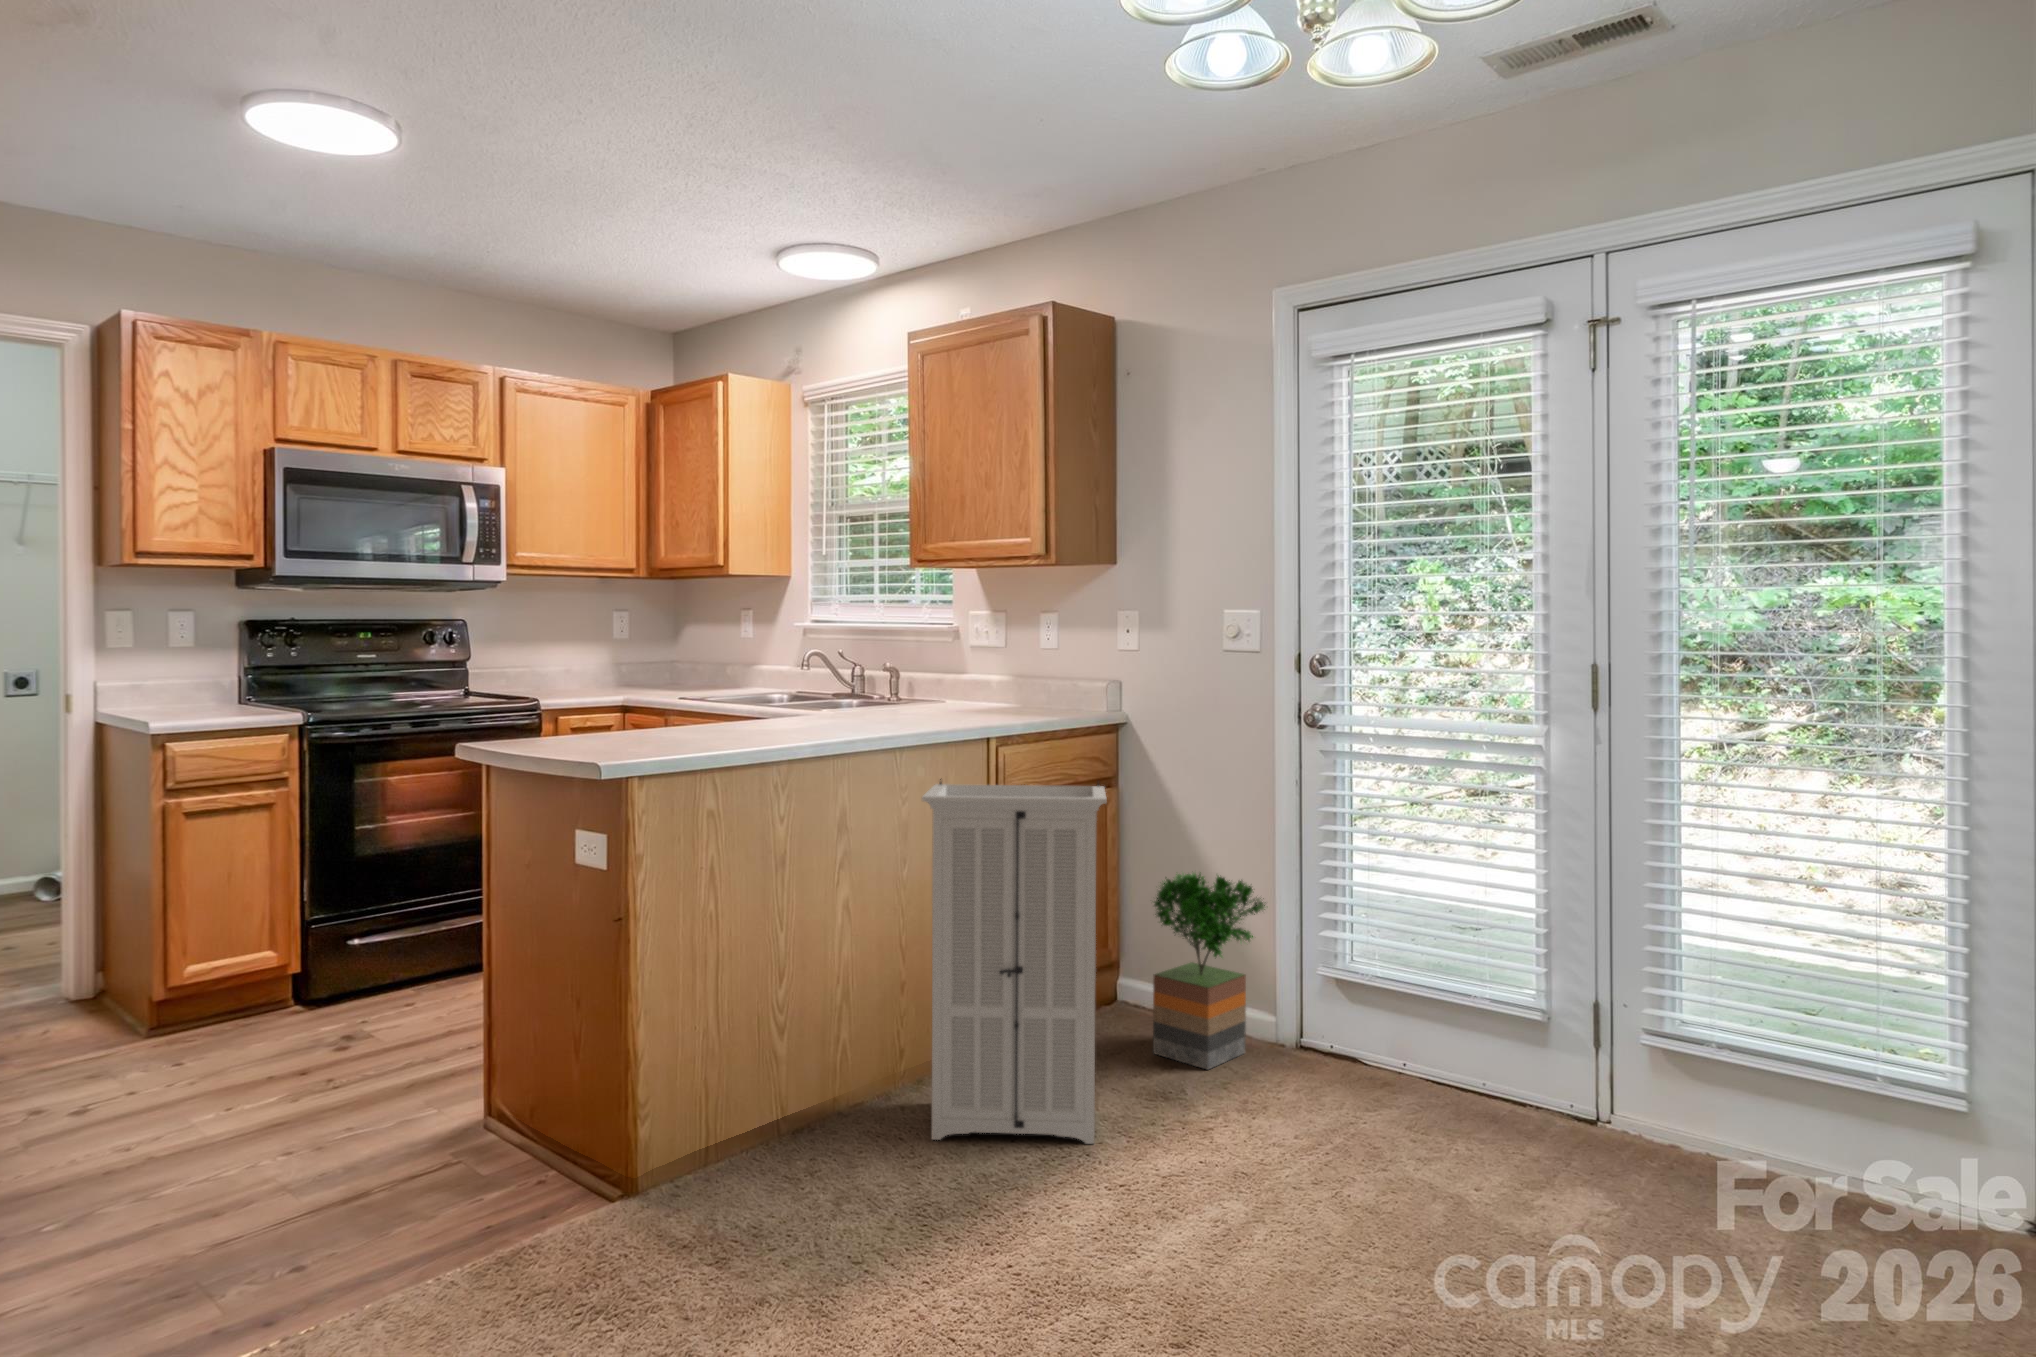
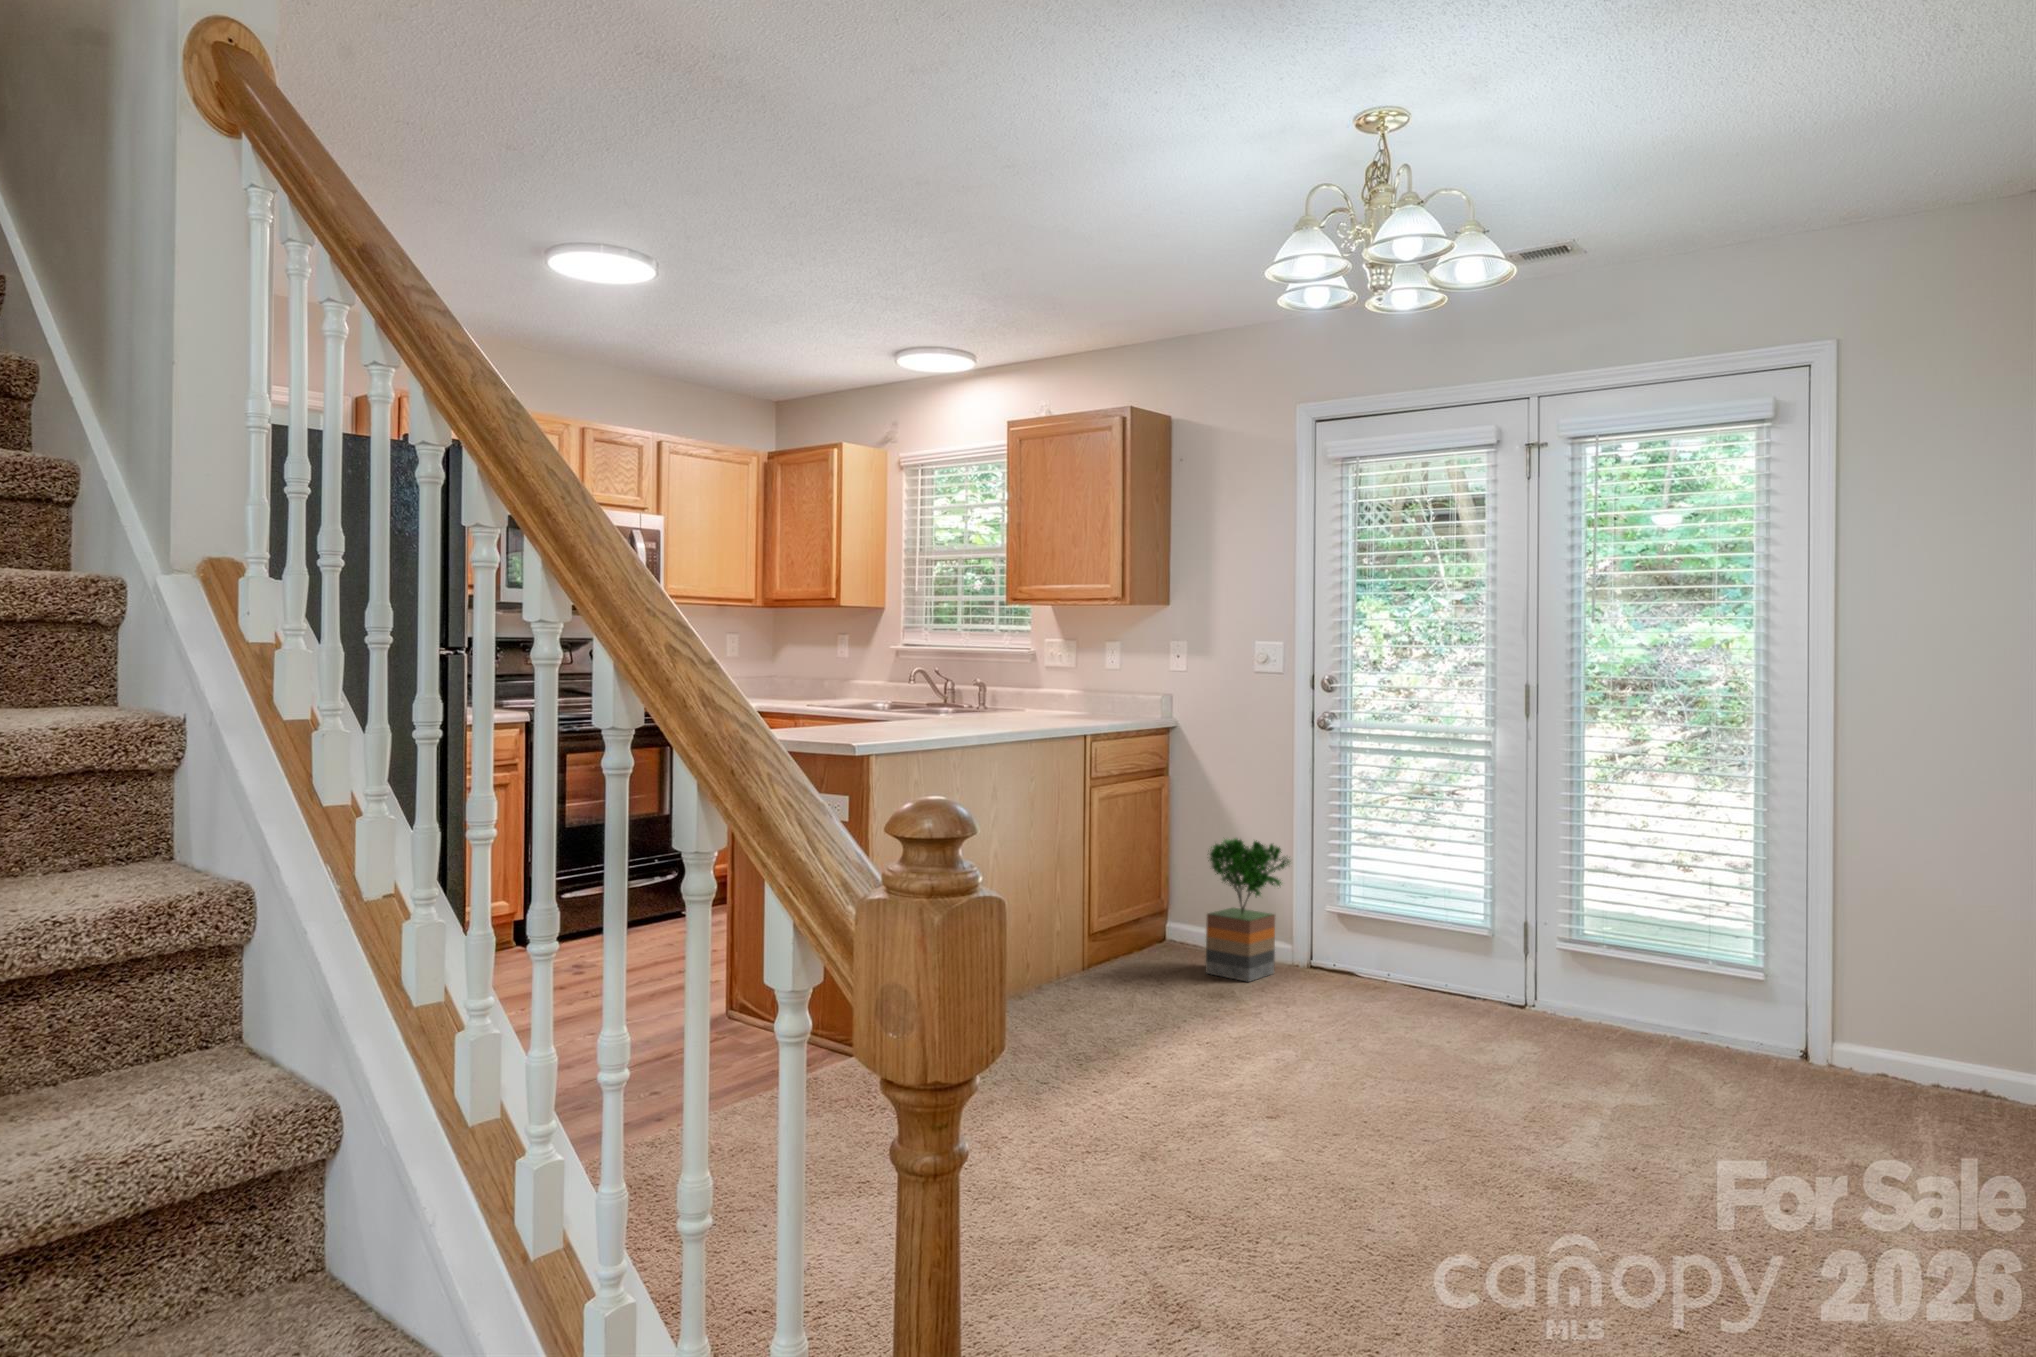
storage cabinet: present [922,779,1107,1144] -> none [1059,761,1191,1018]

